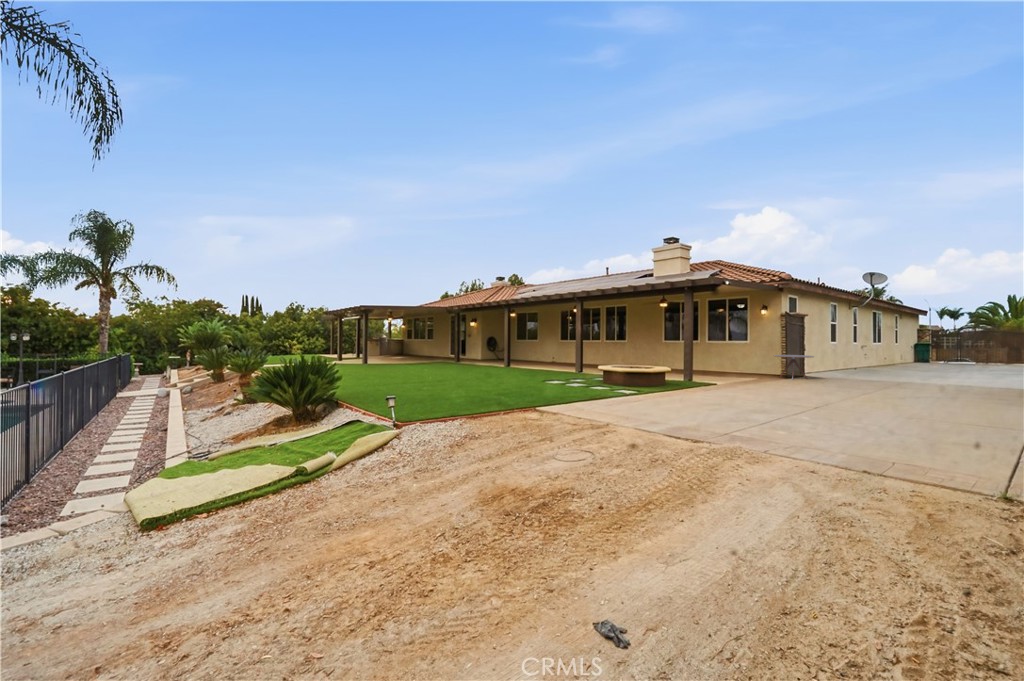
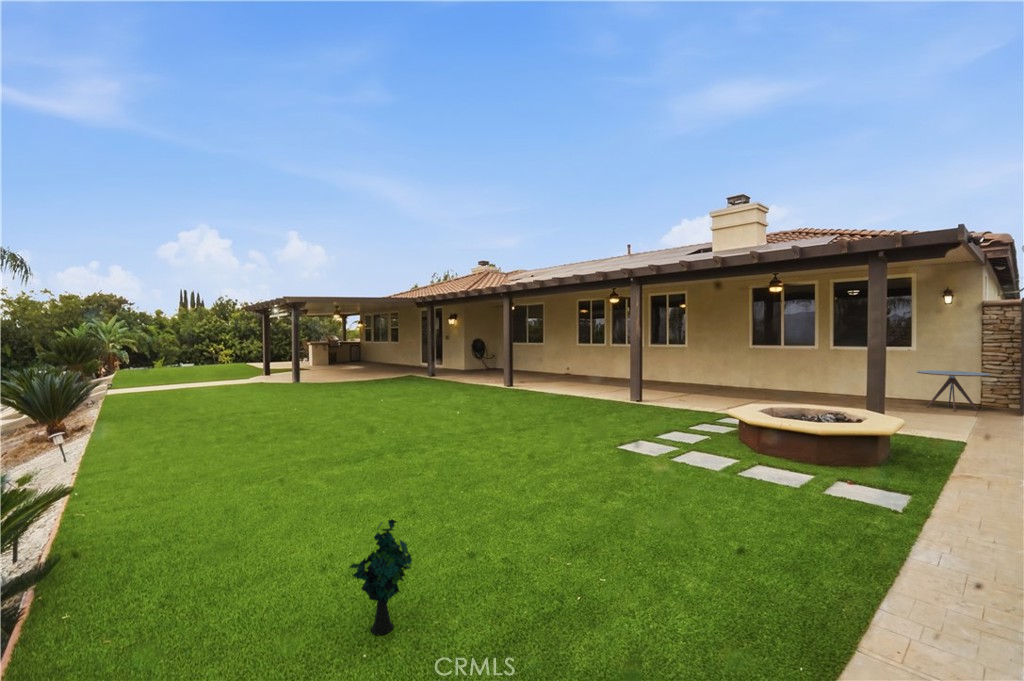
decorative plant: none [469,395,491,434] -> present [350,519,412,635]

